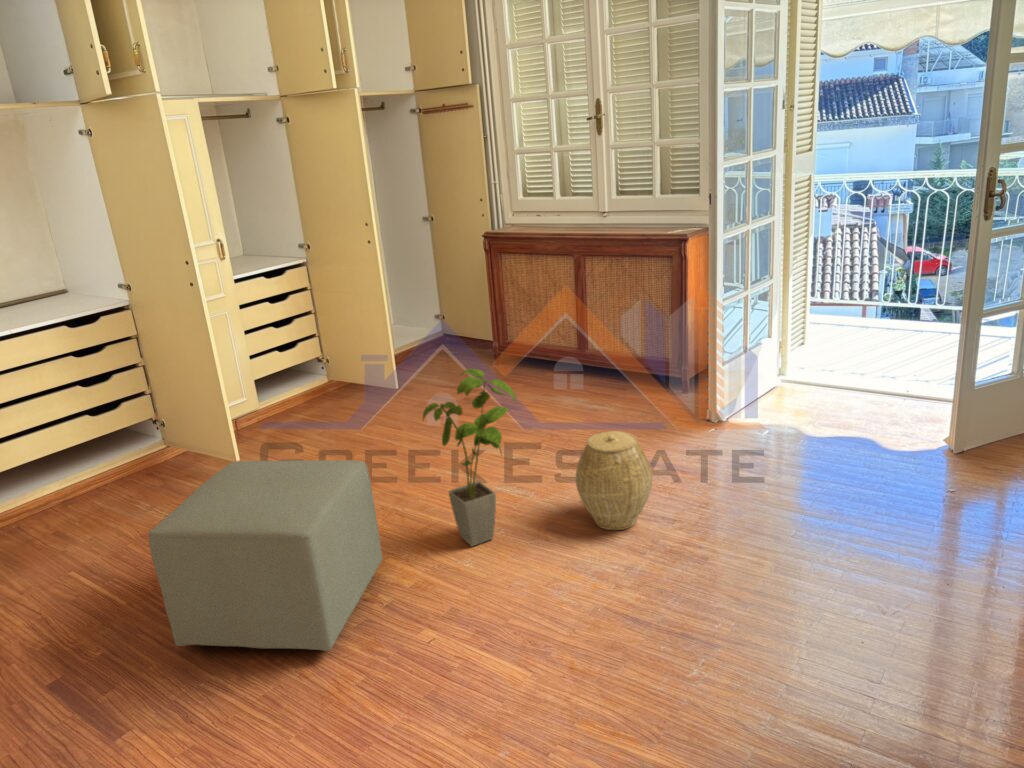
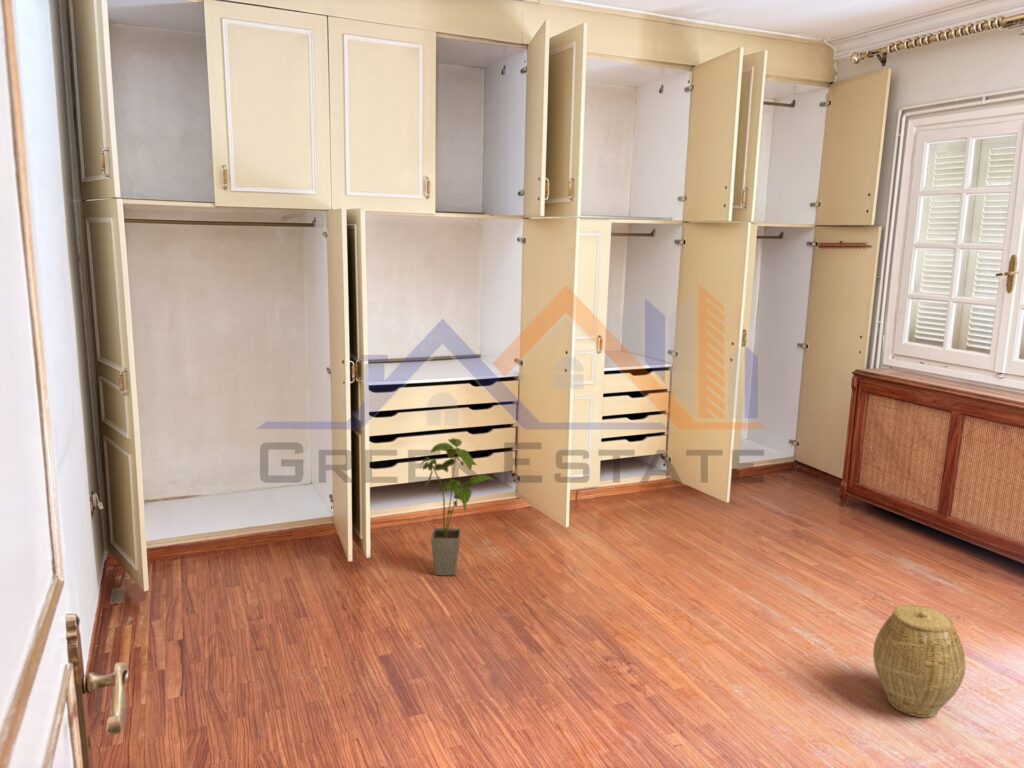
house plant: present [423,369,516,546] -> present [422,438,491,575]
ottoman: present [149,460,383,651] -> none [473,527,663,714]

